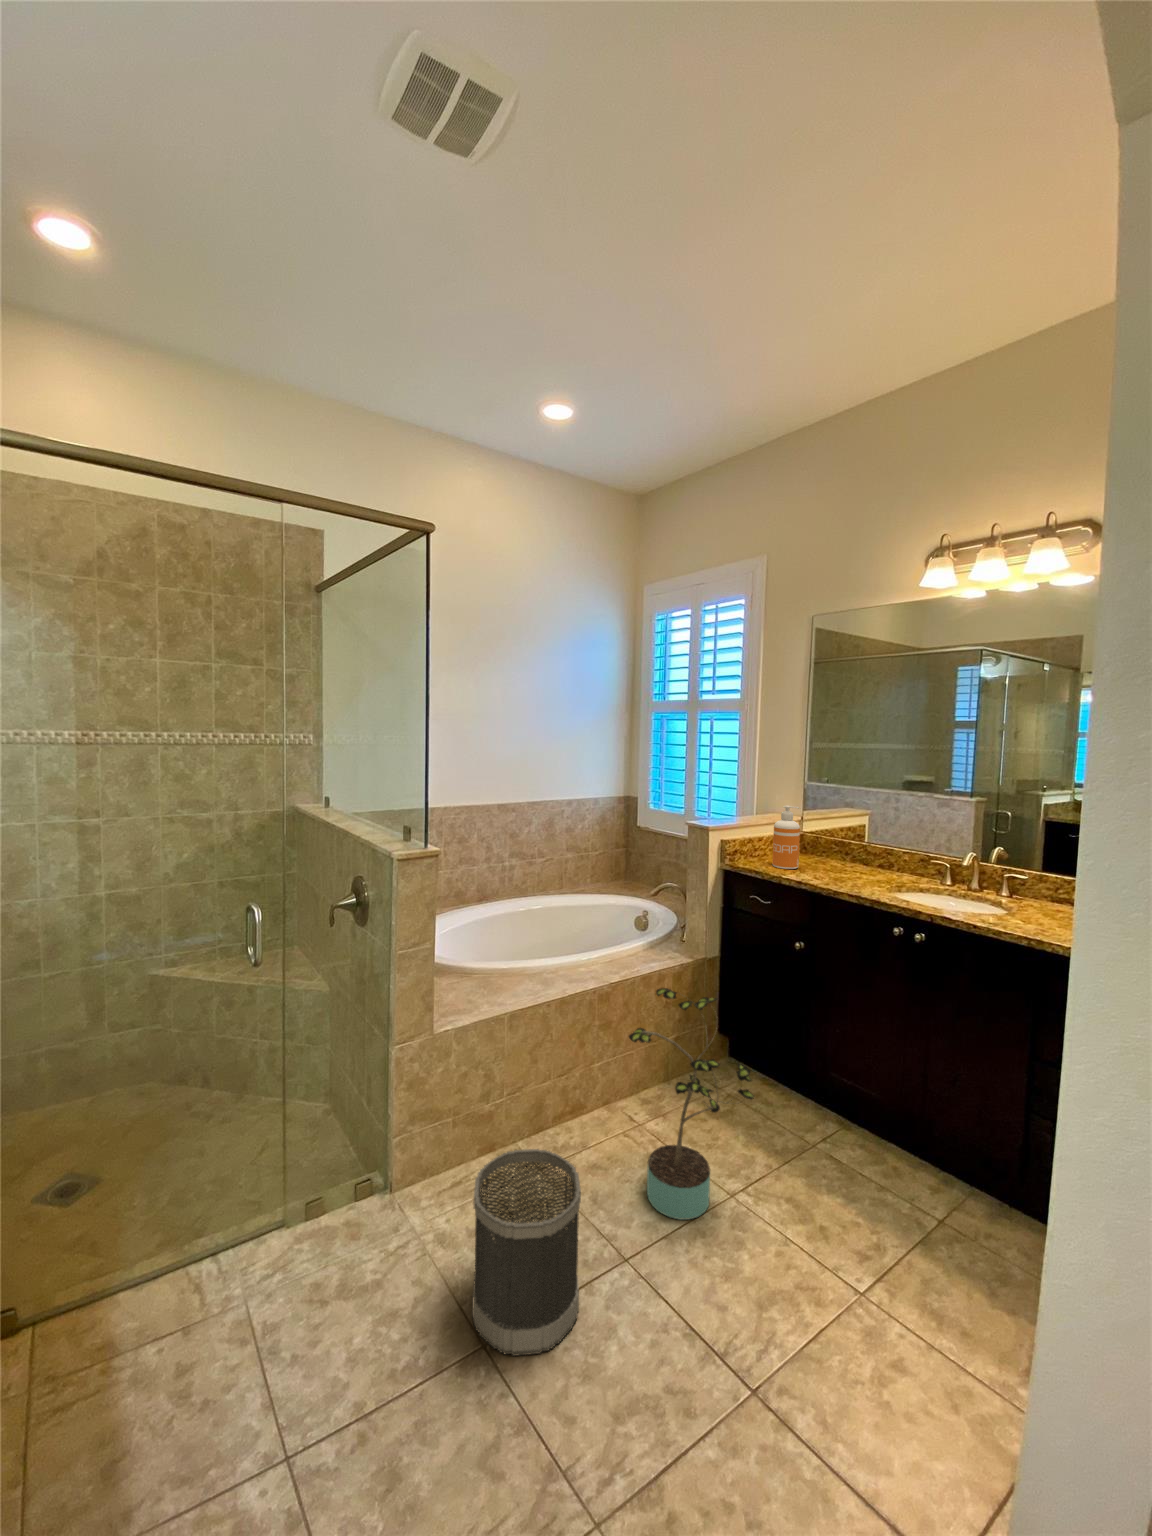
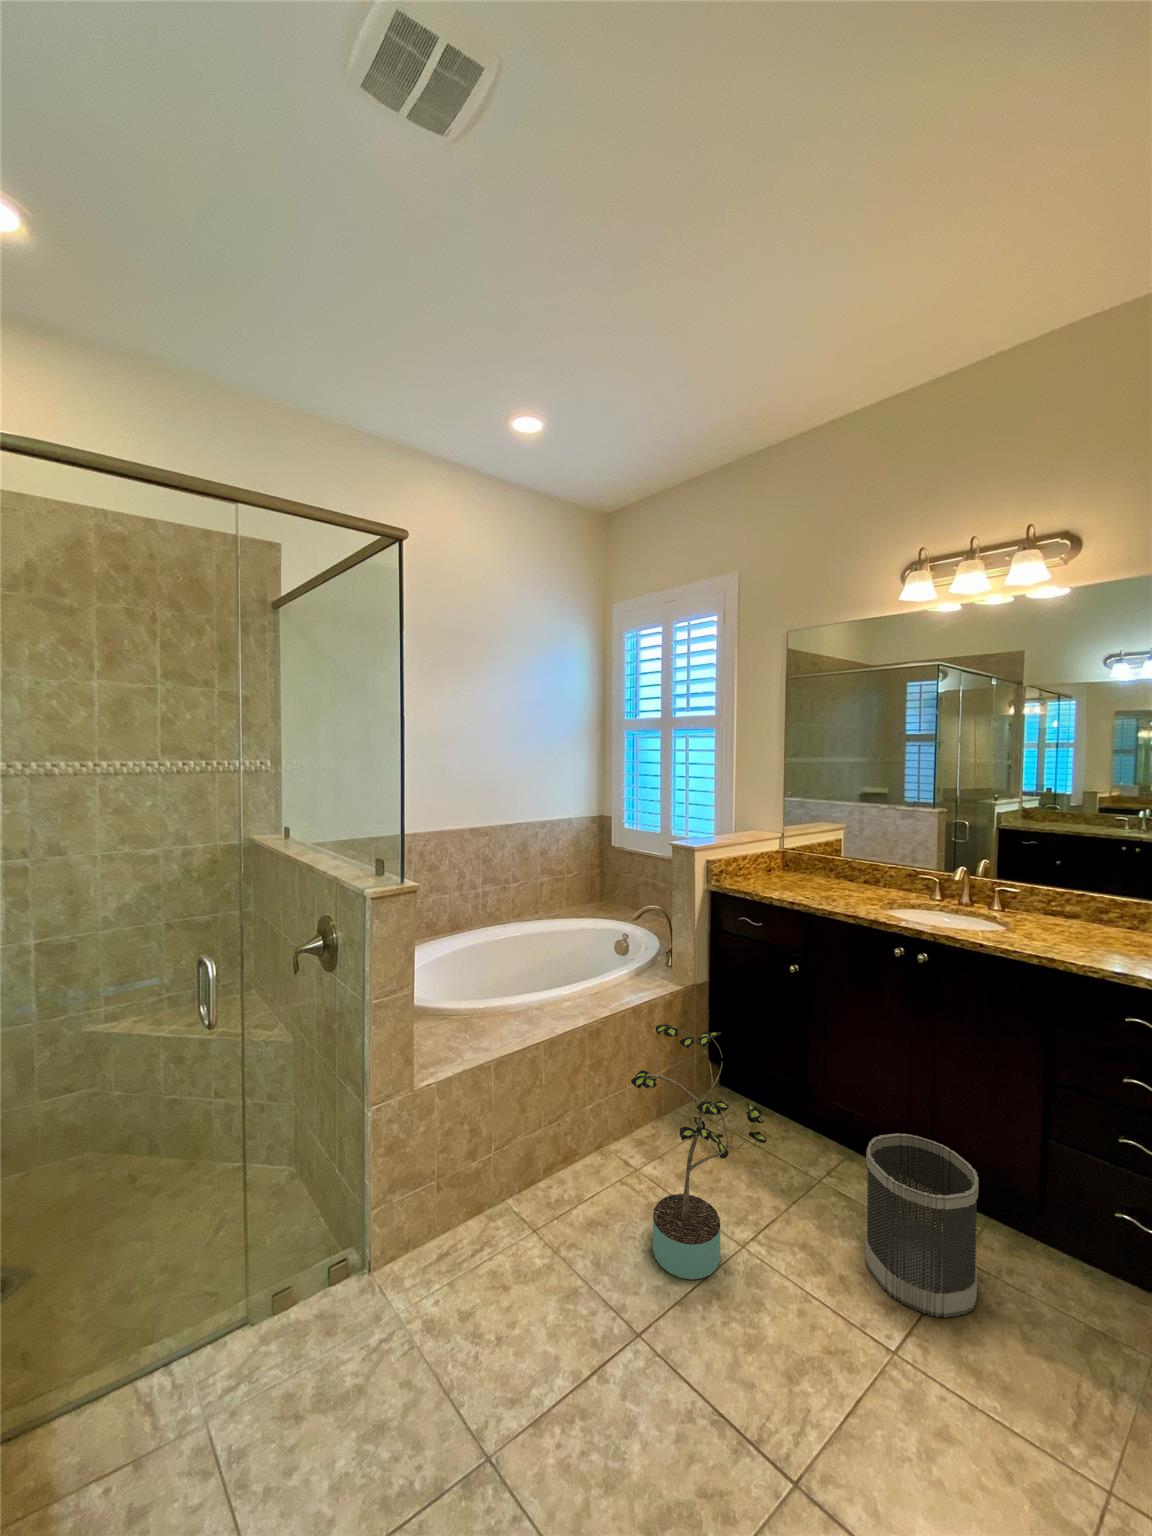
soap dispenser: present [773,806,800,869] -> none [761,824,788,889]
wastebasket: present [472,1149,581,1356] -> present [865,1133,979,1318]

